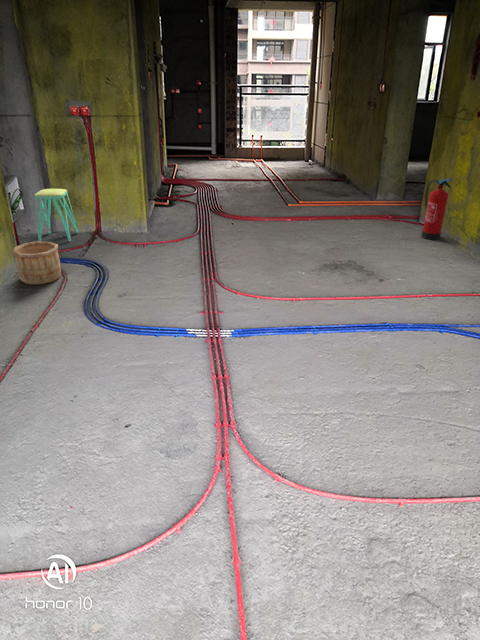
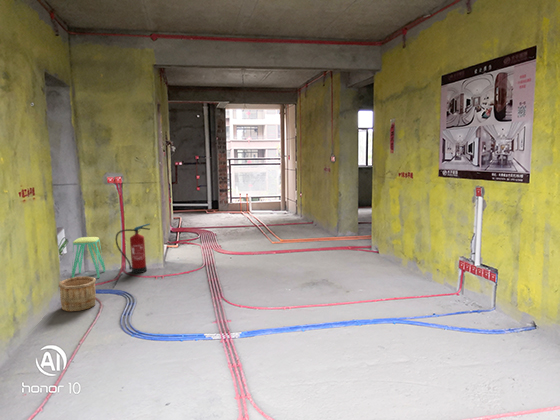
fire extinguisher: present [421,178,452,240] -> present [115,224,150,273]

